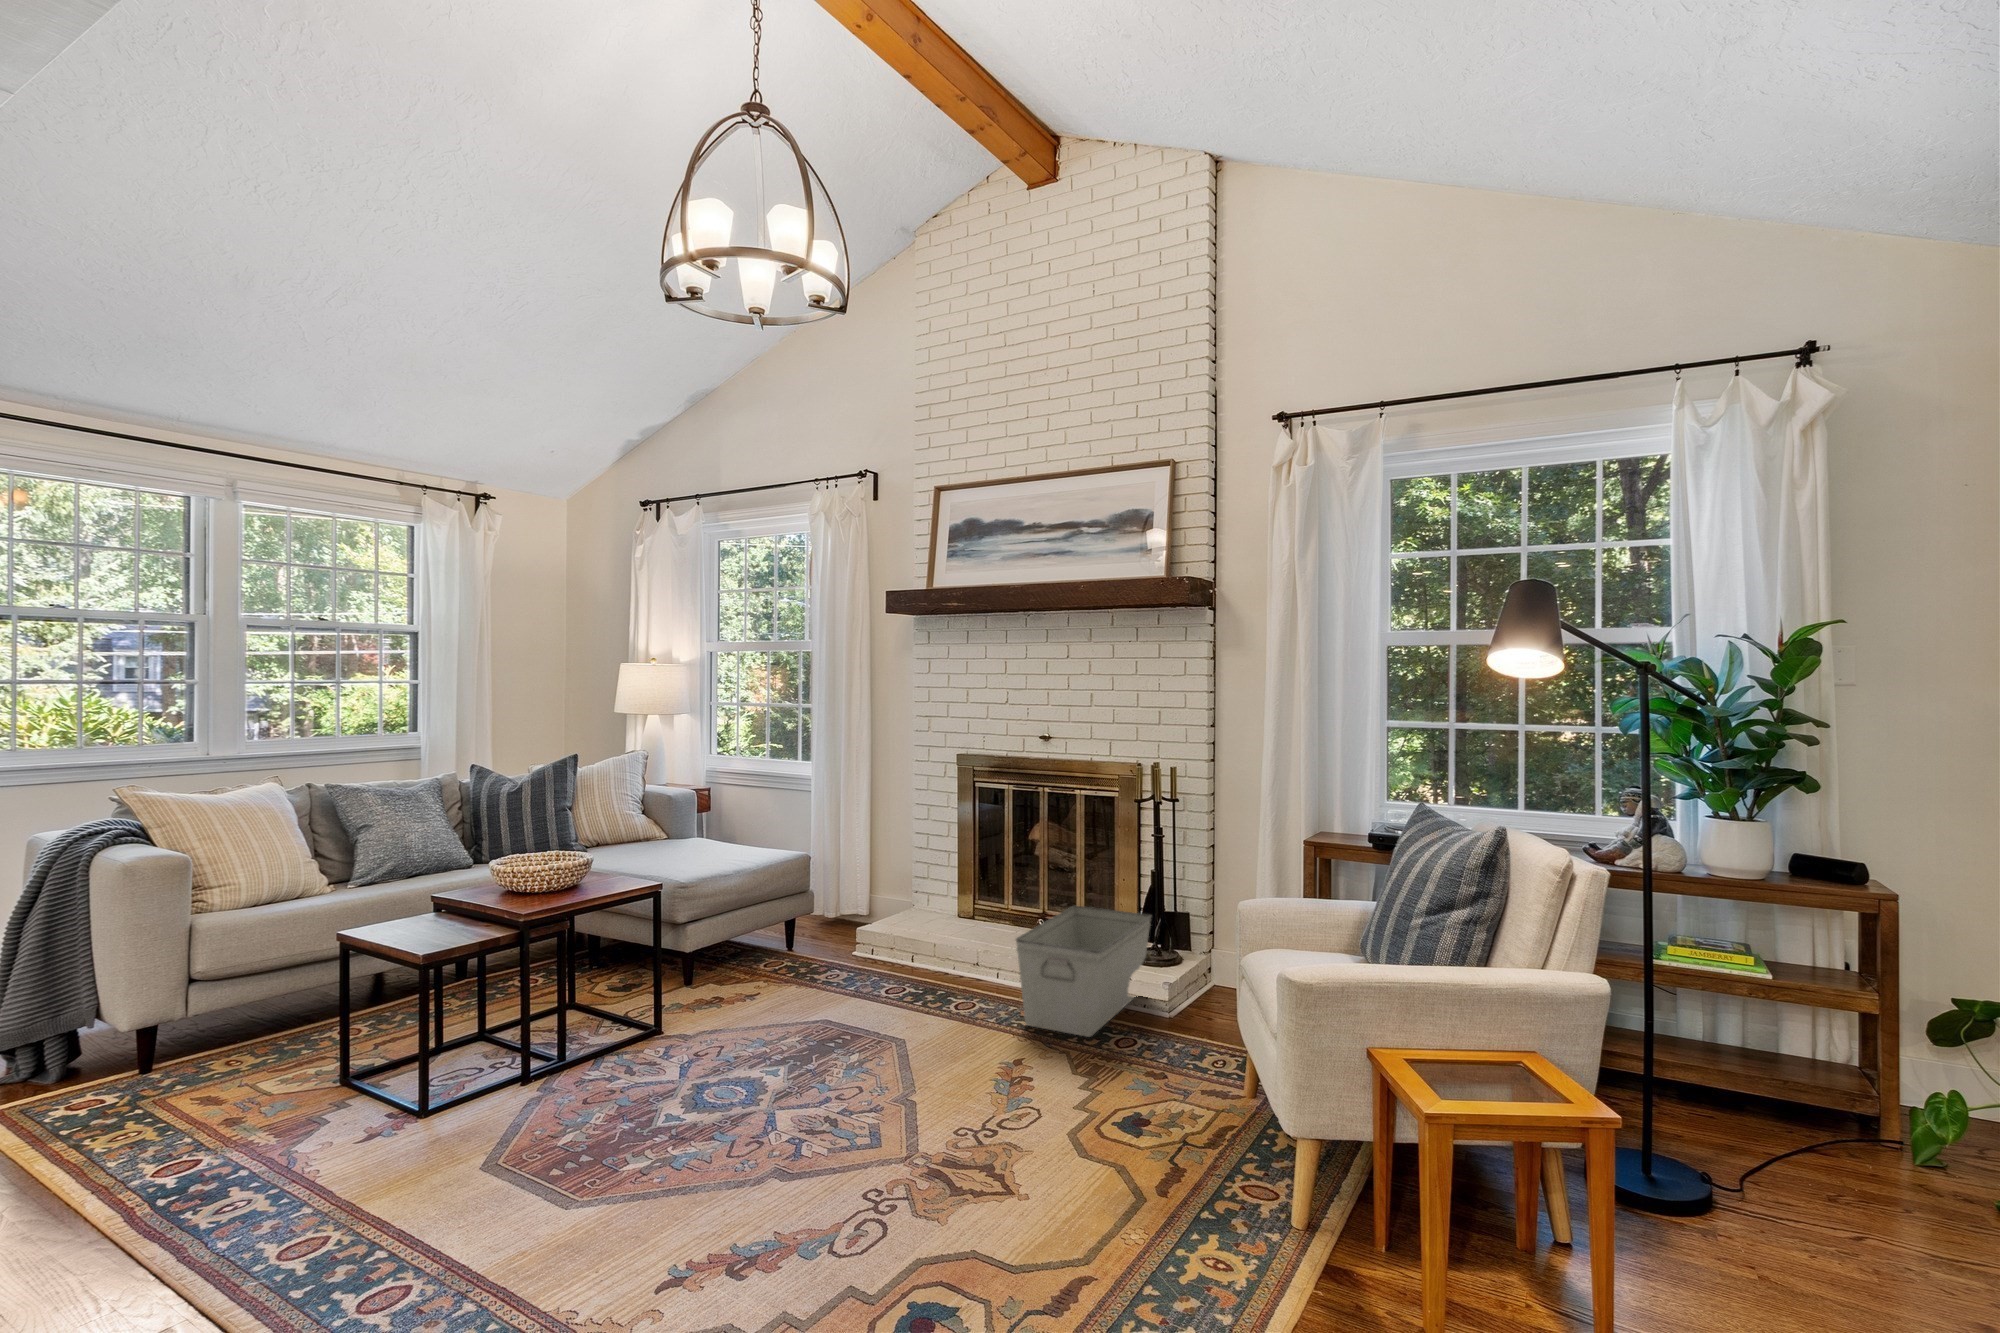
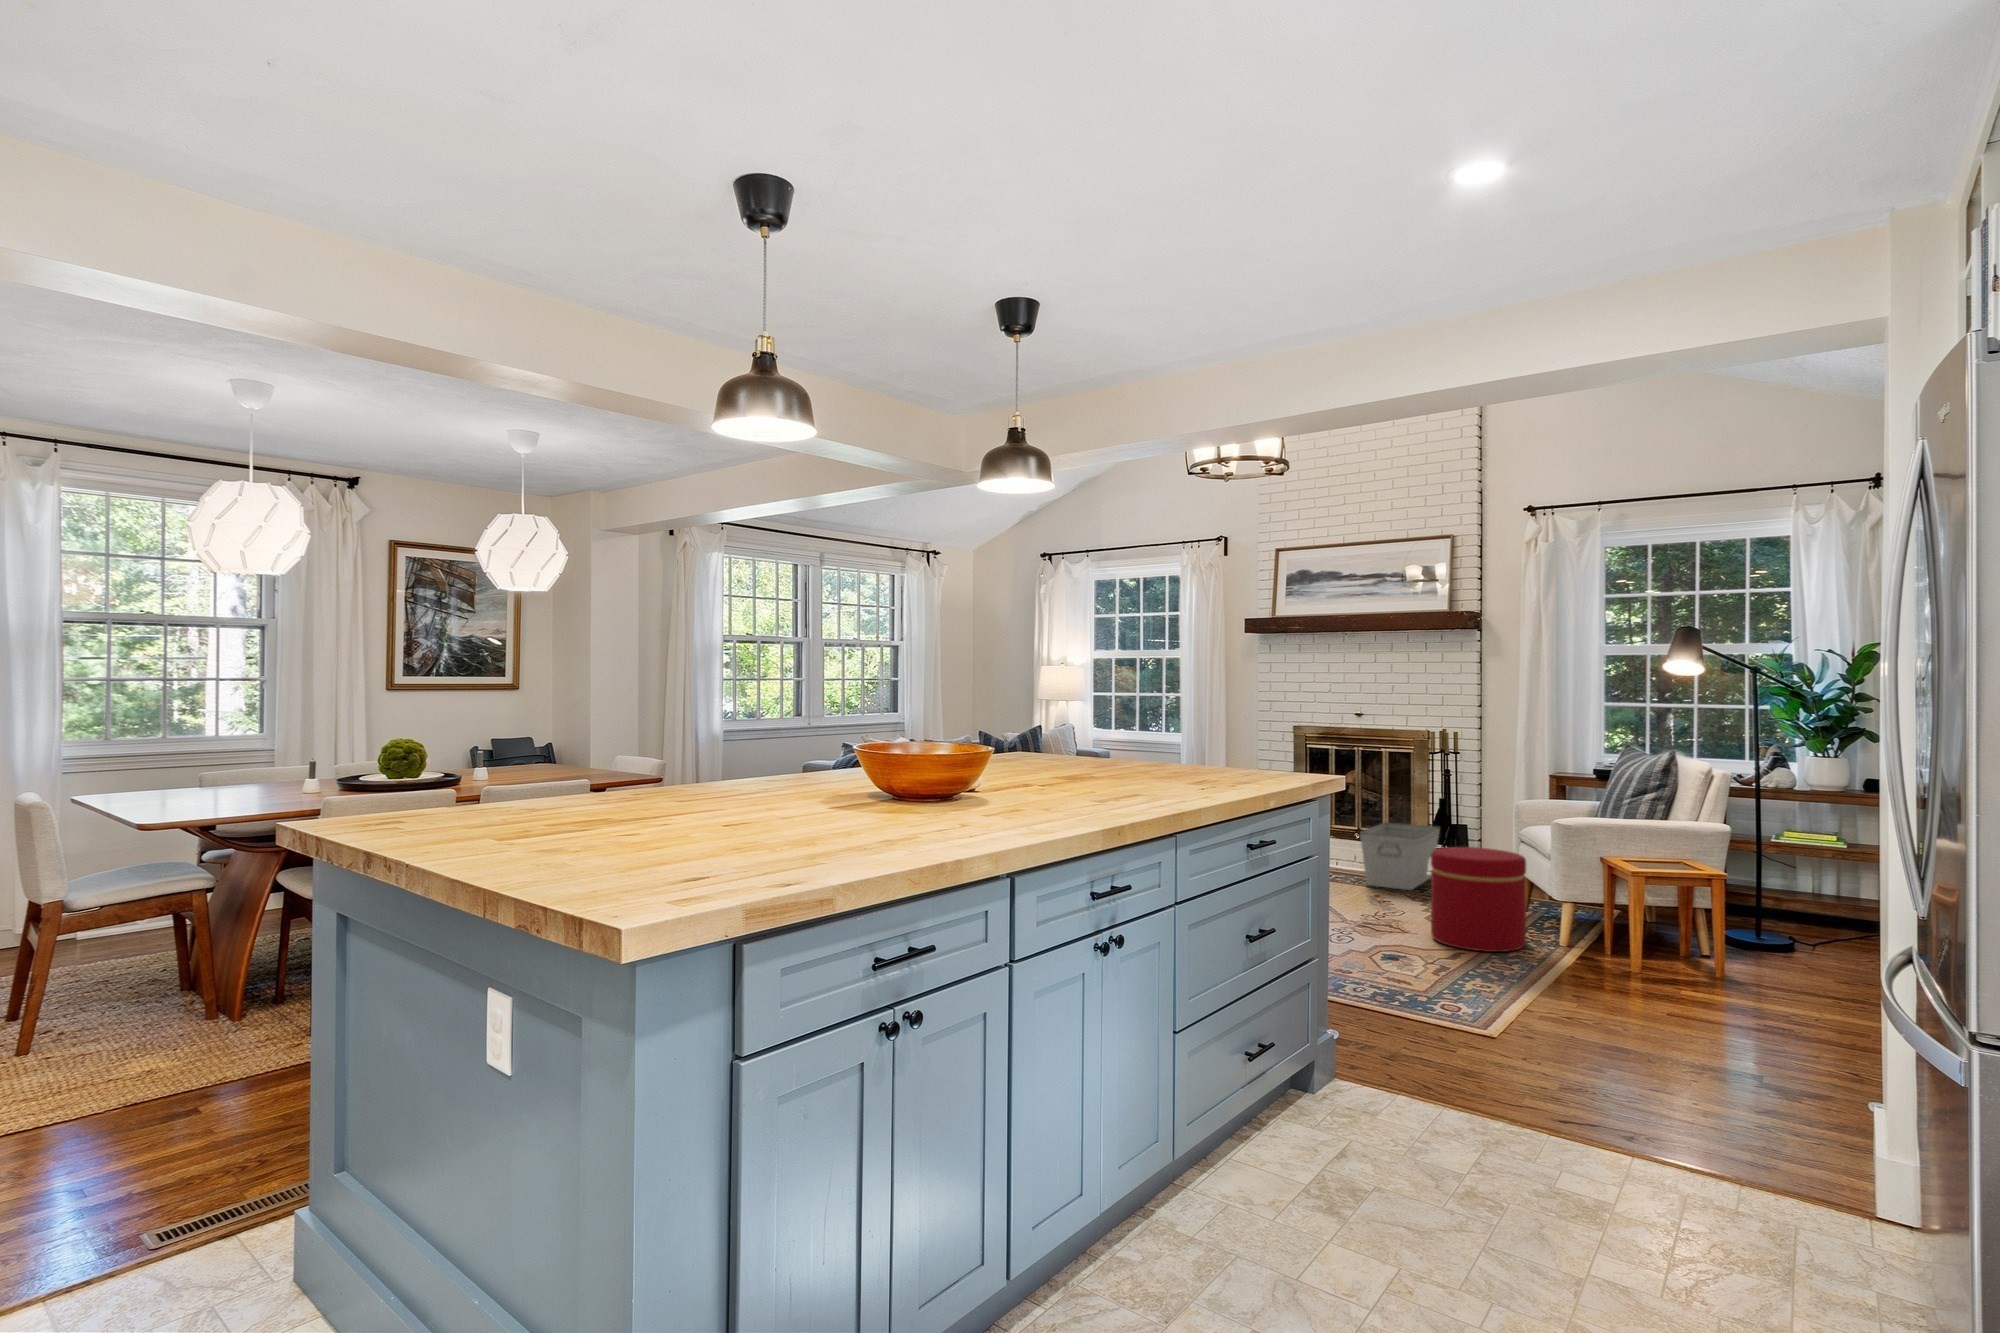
ottoman: none [1059,1020,1231,1267] -> present [1431,847,1526,952]

